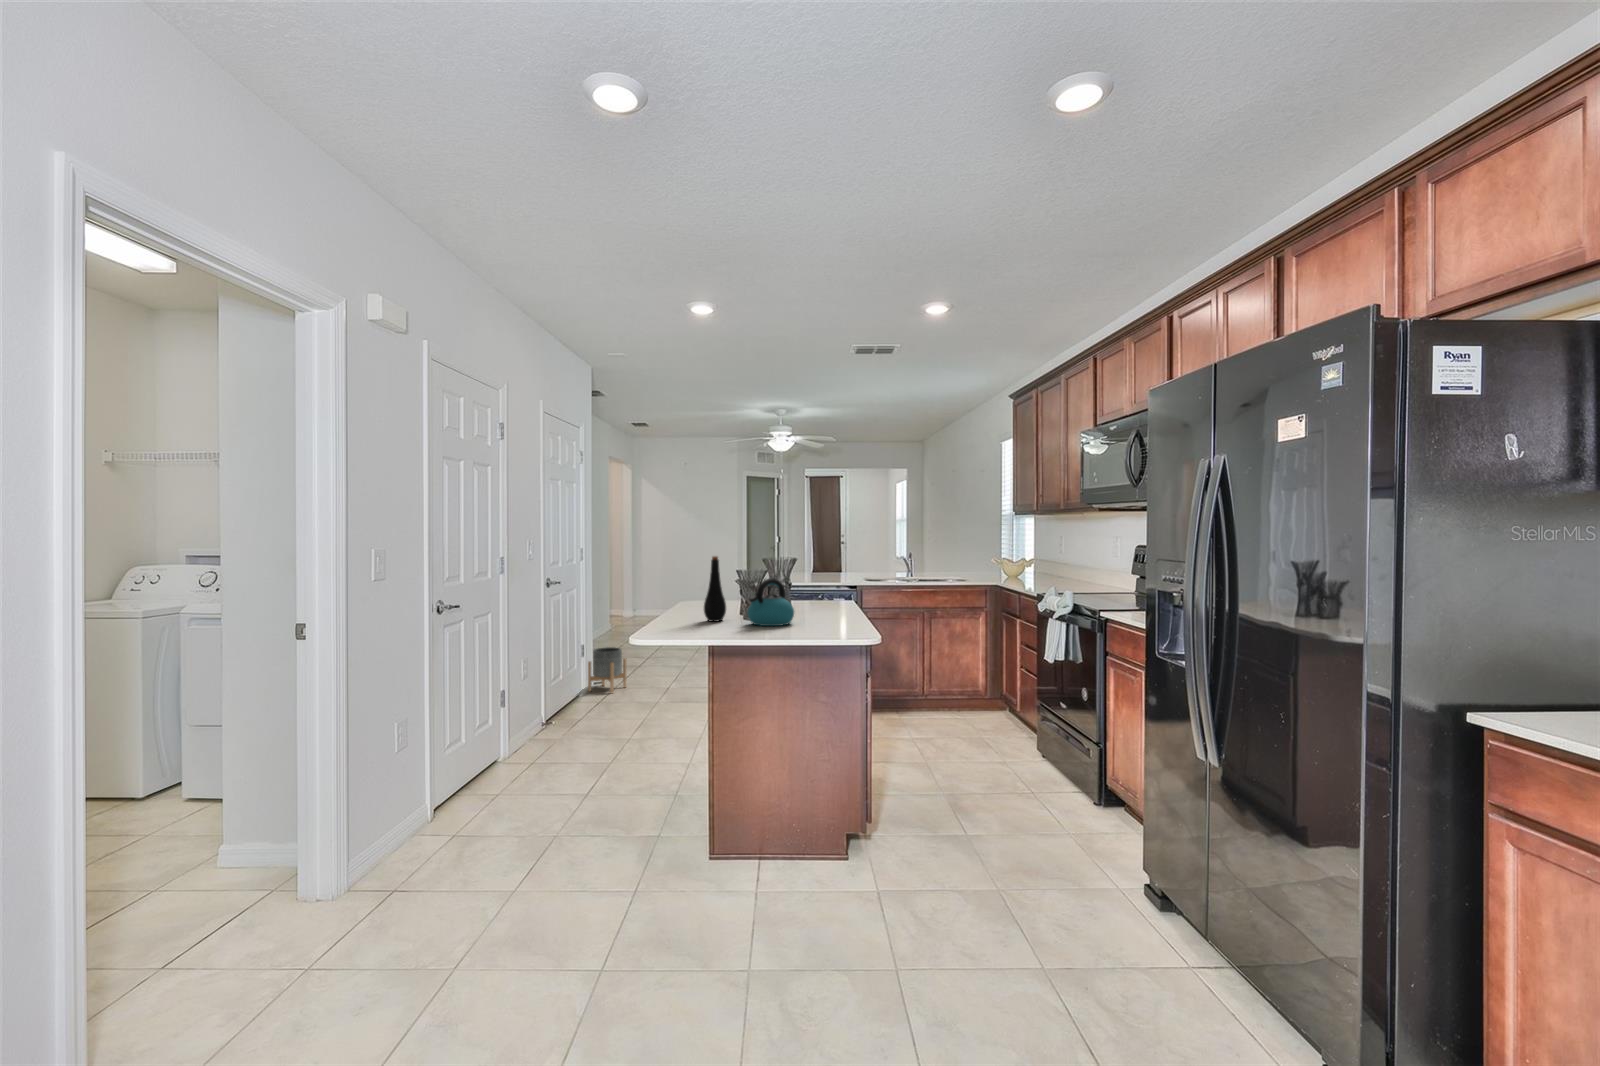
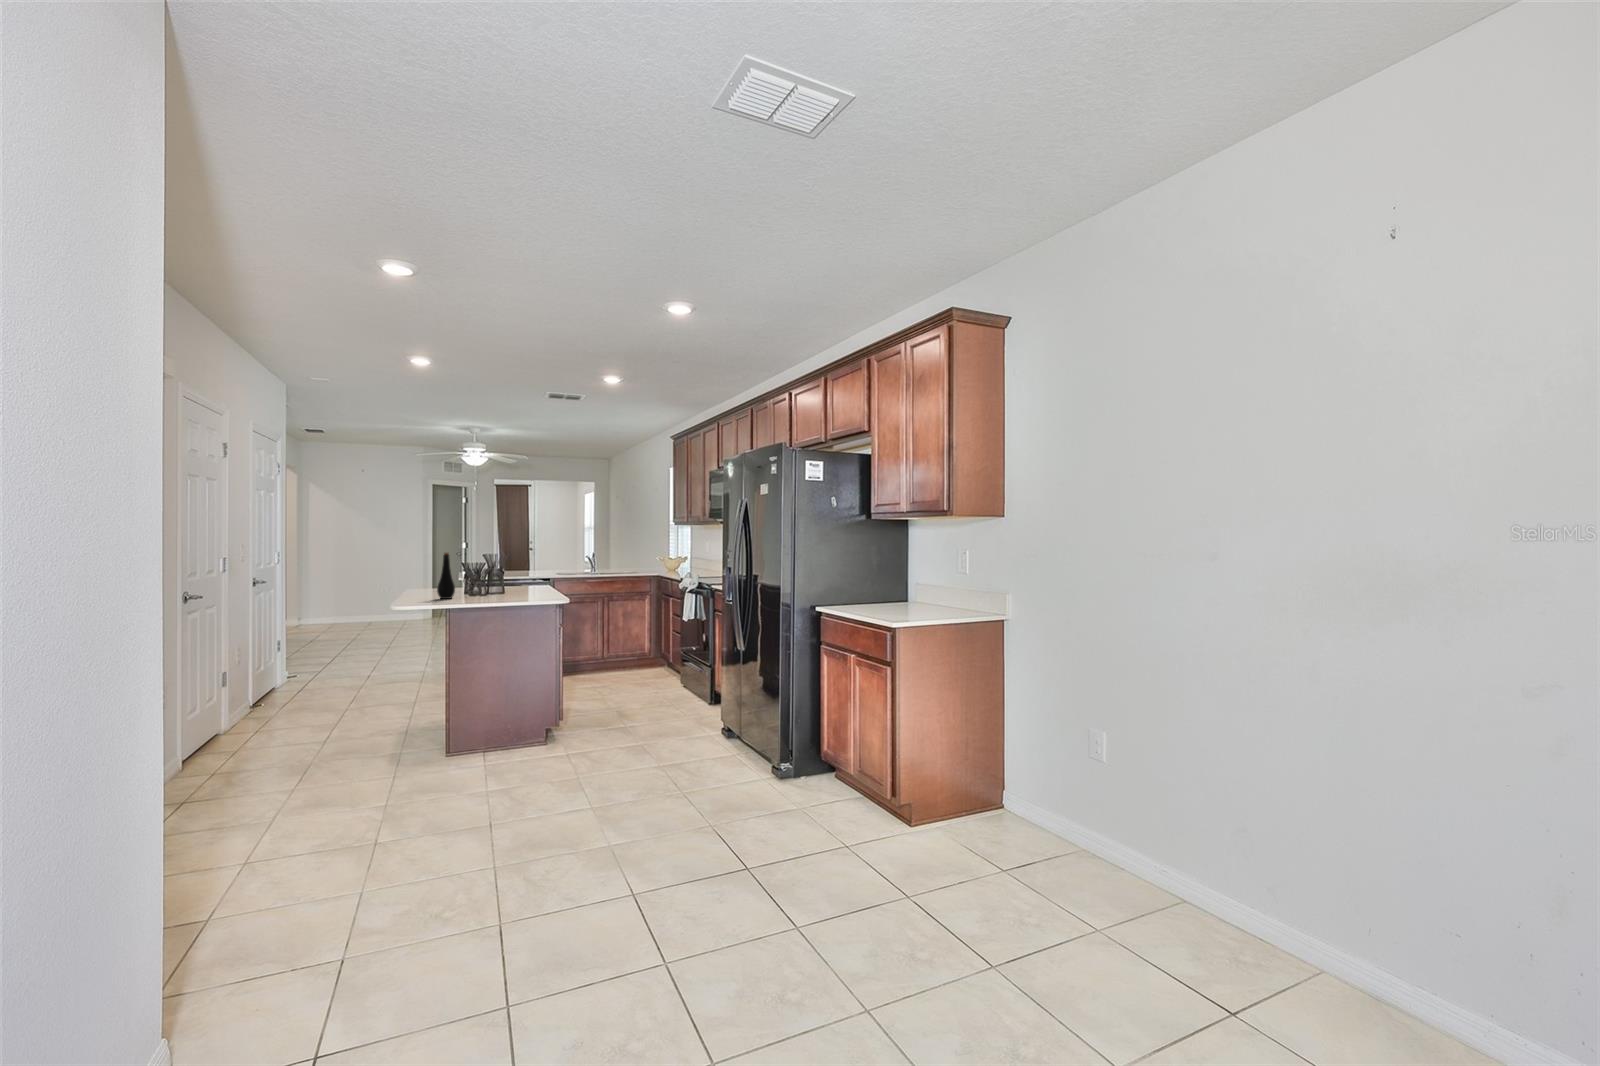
kettle: present [748,579,794,626] -> none [474,567,509,599]
planter: present [588,647,627,693] -> none [287,643,327,684]

